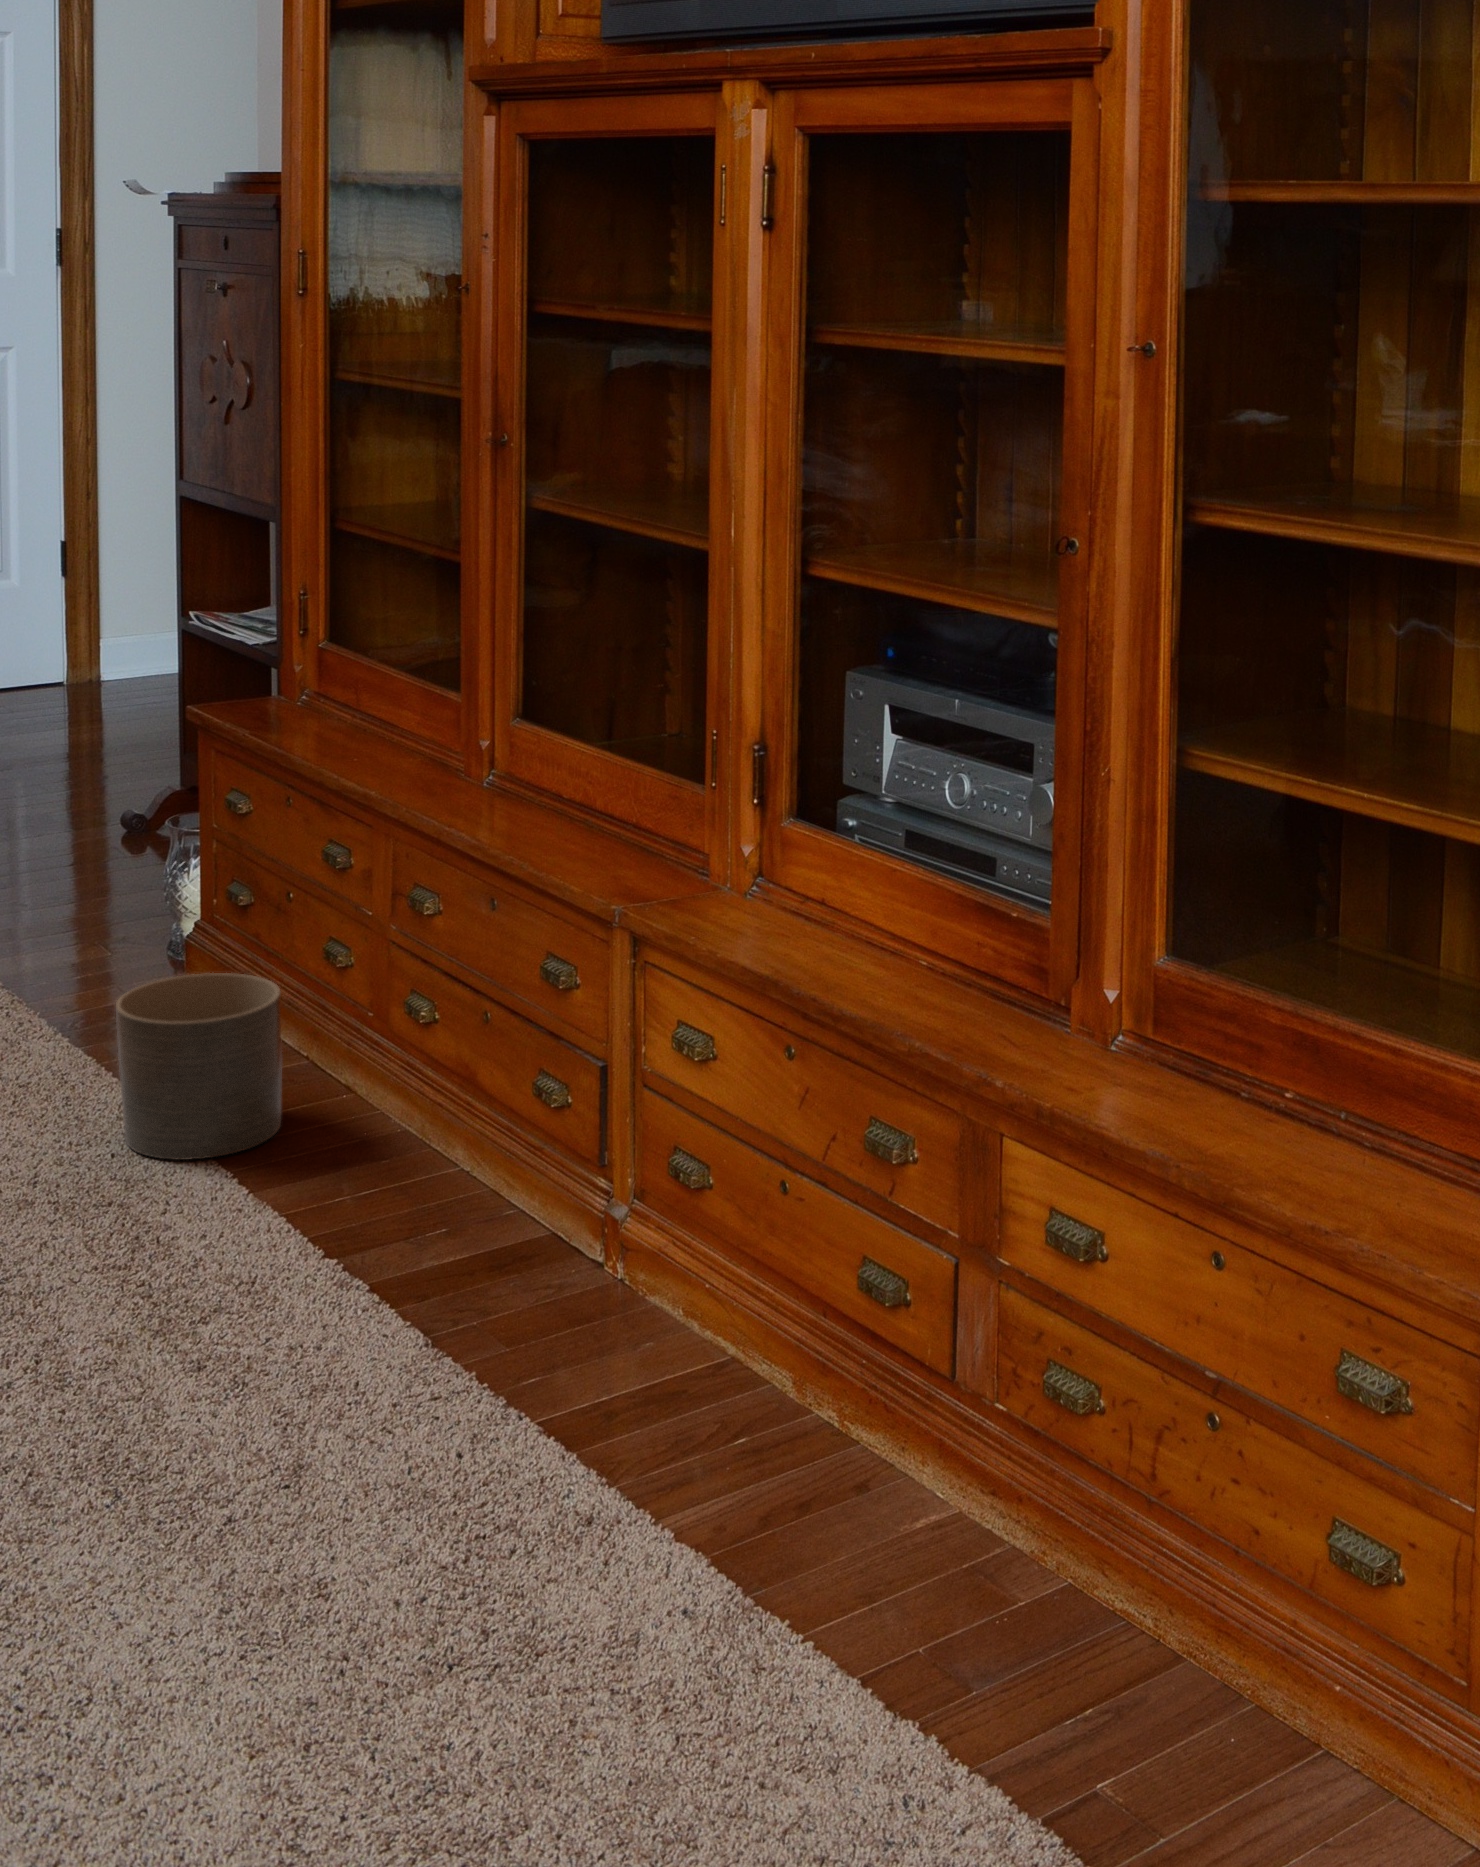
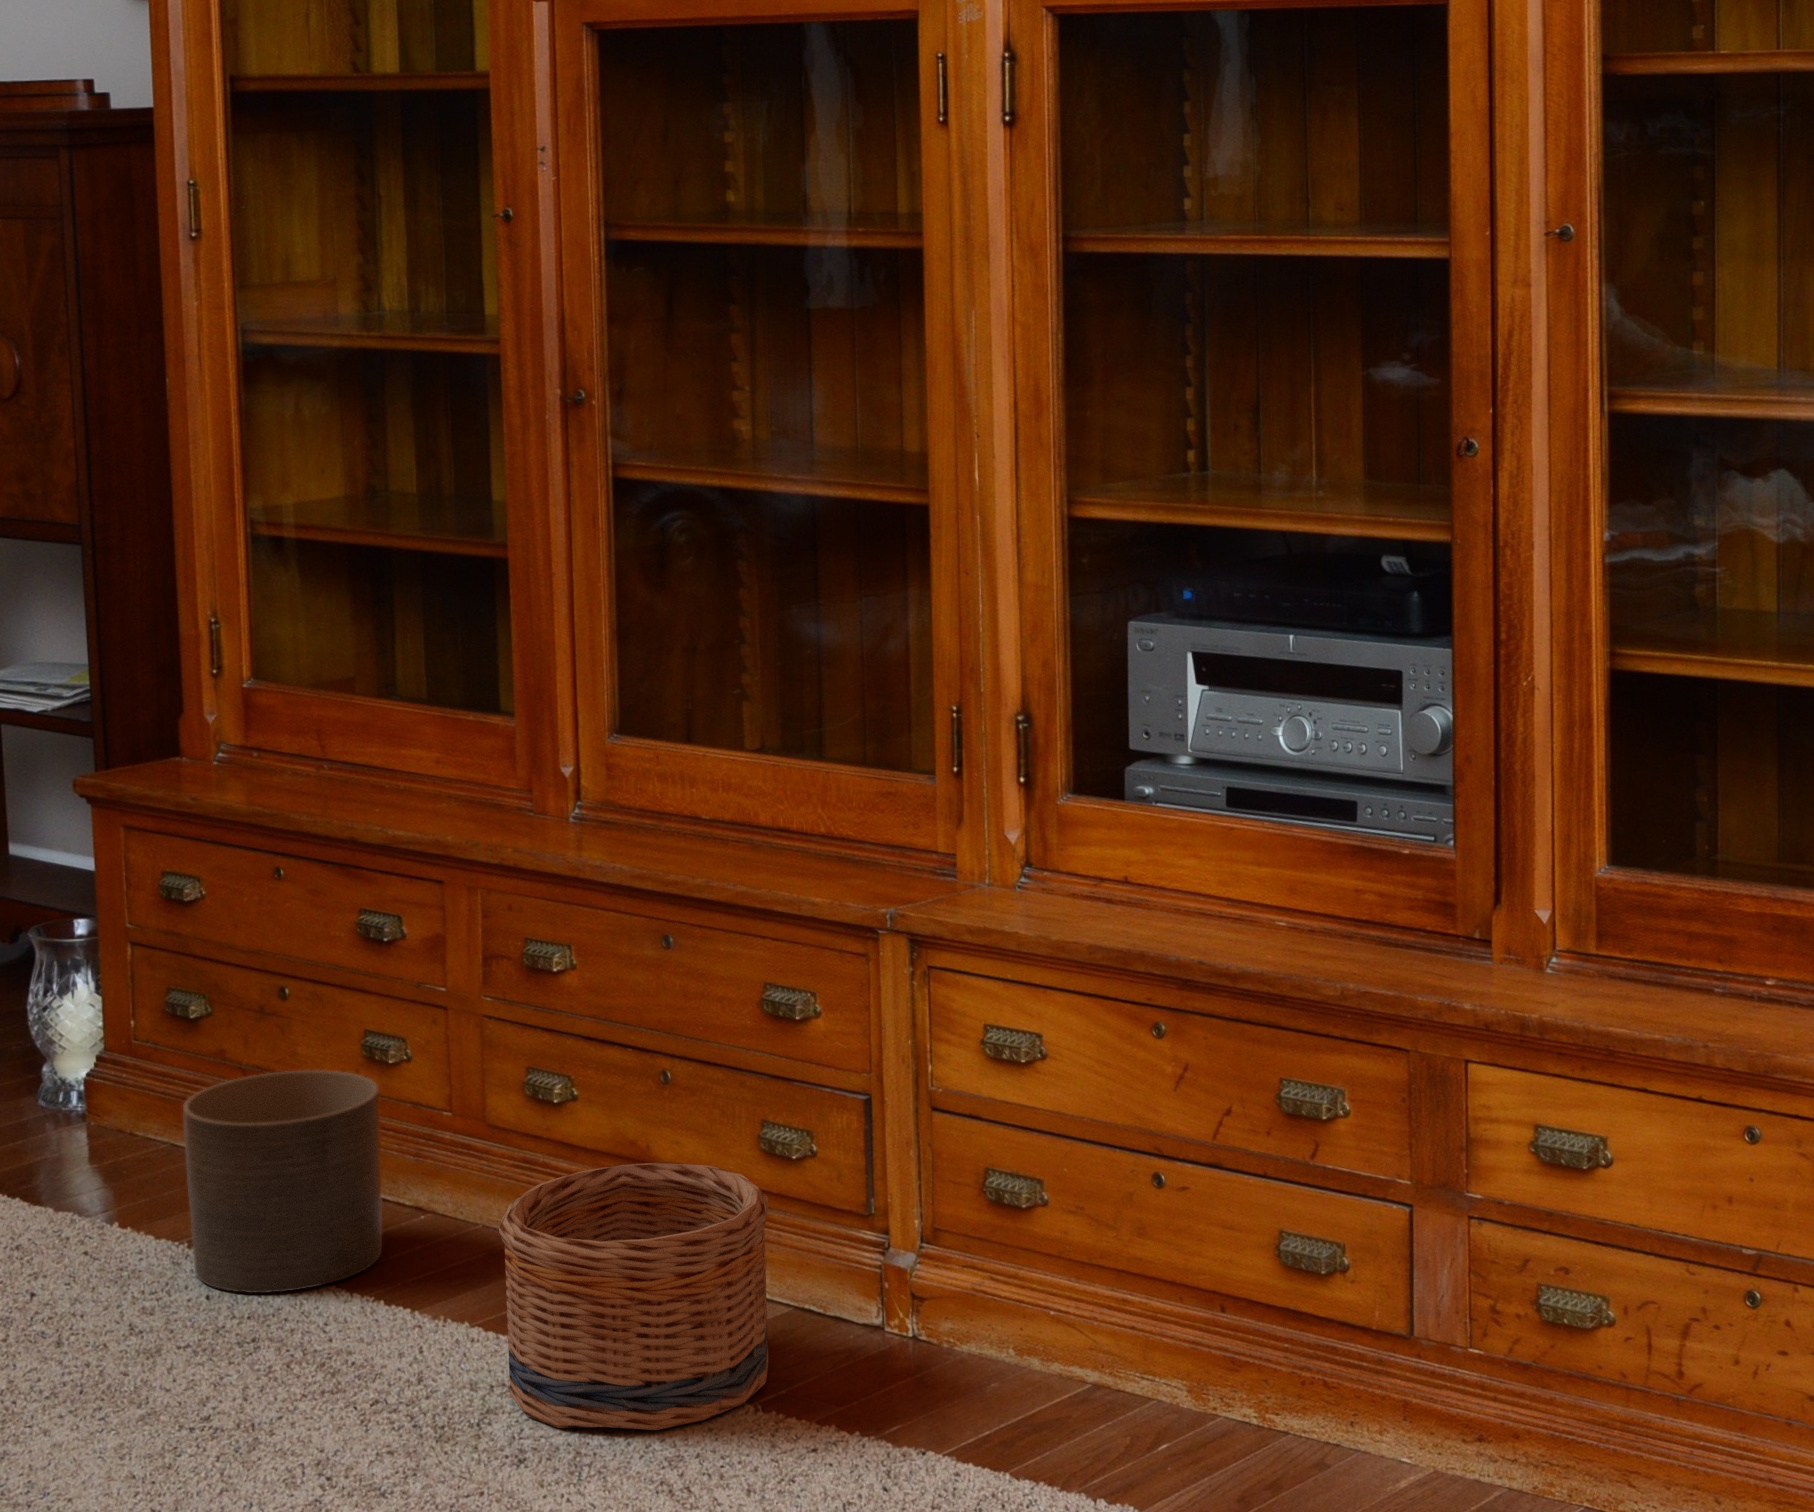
basket: none [244,1101,482,1346] -> present [499,1162,768,1430]

